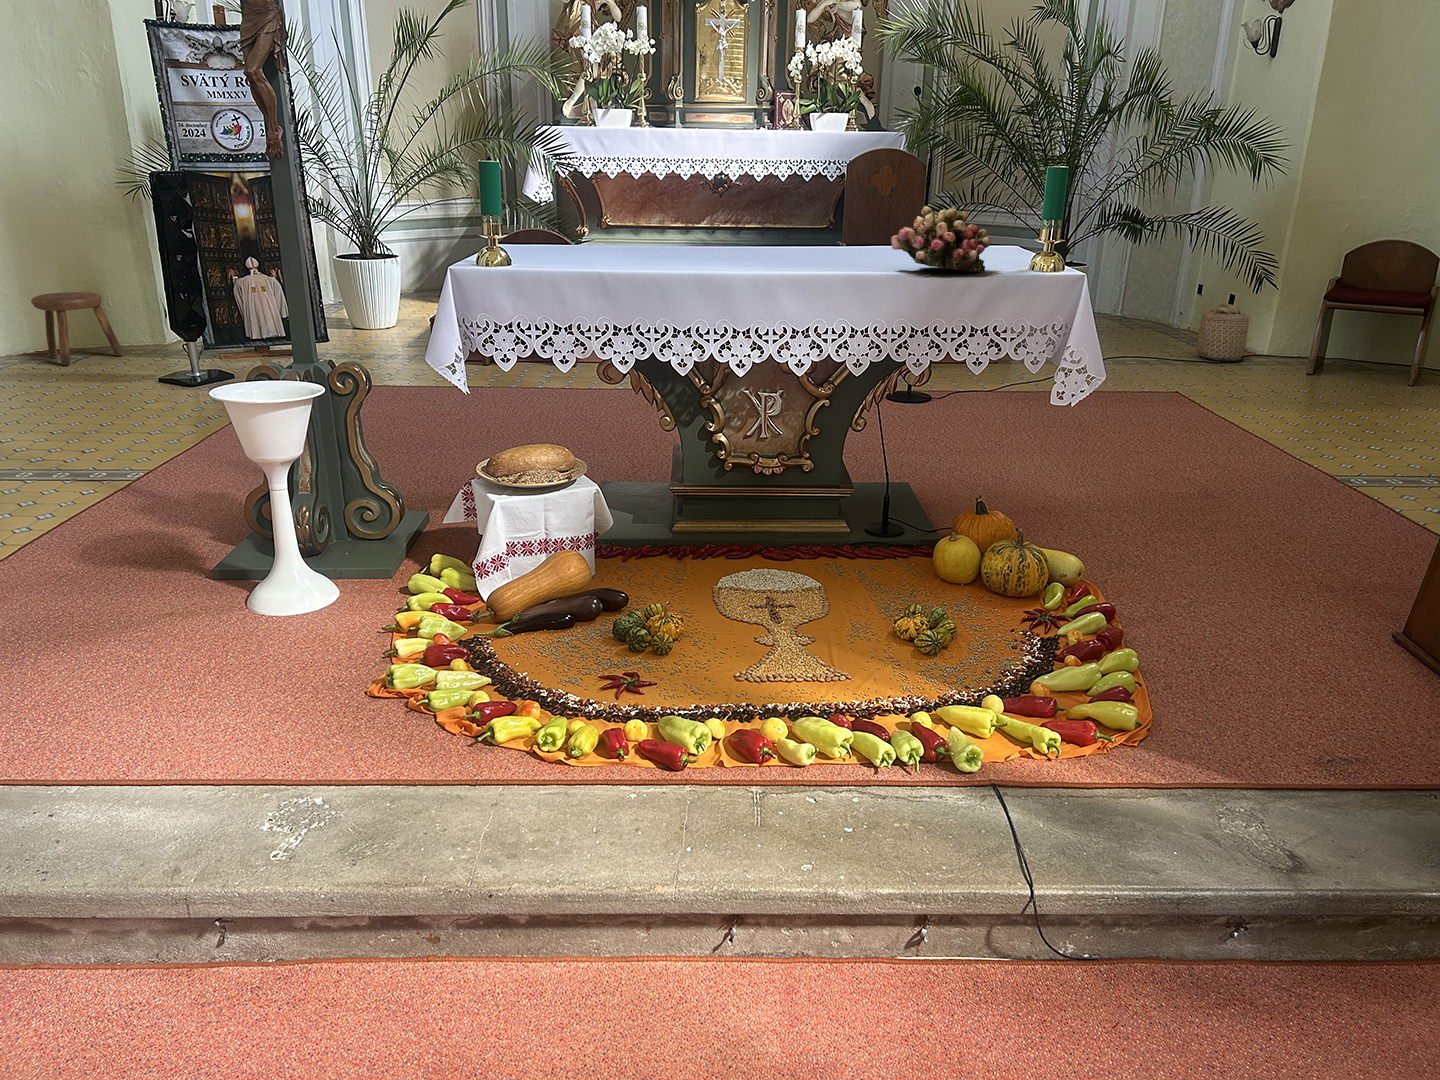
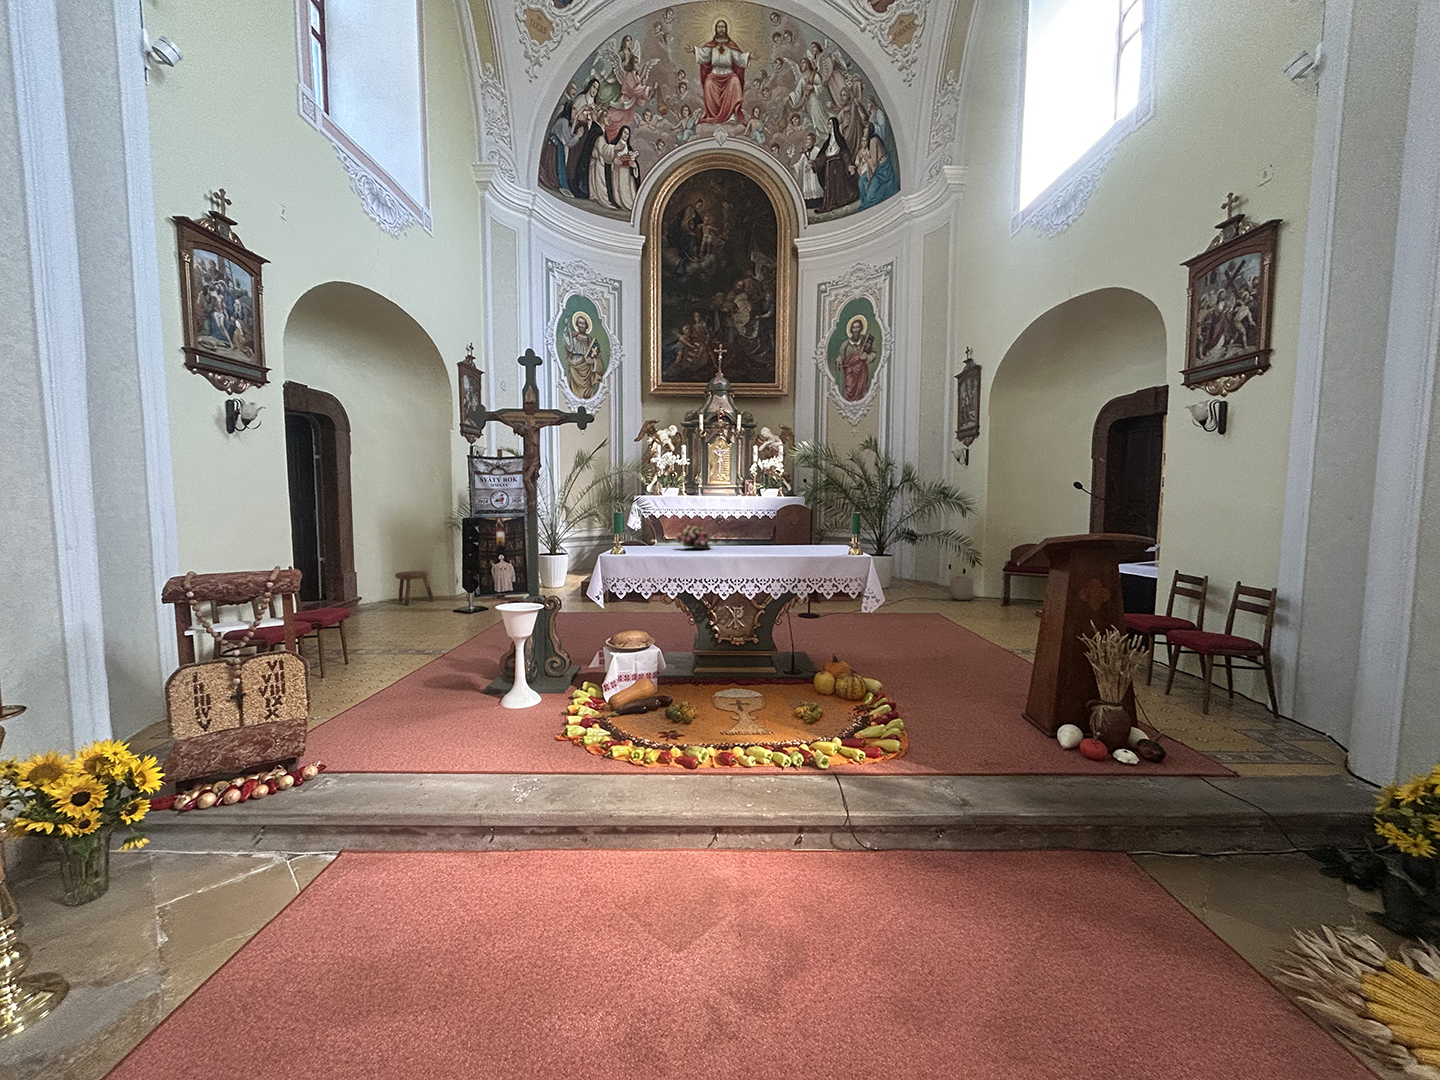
flower arrangement: present [891,206,991,272] -> present [675,526,712,549]

